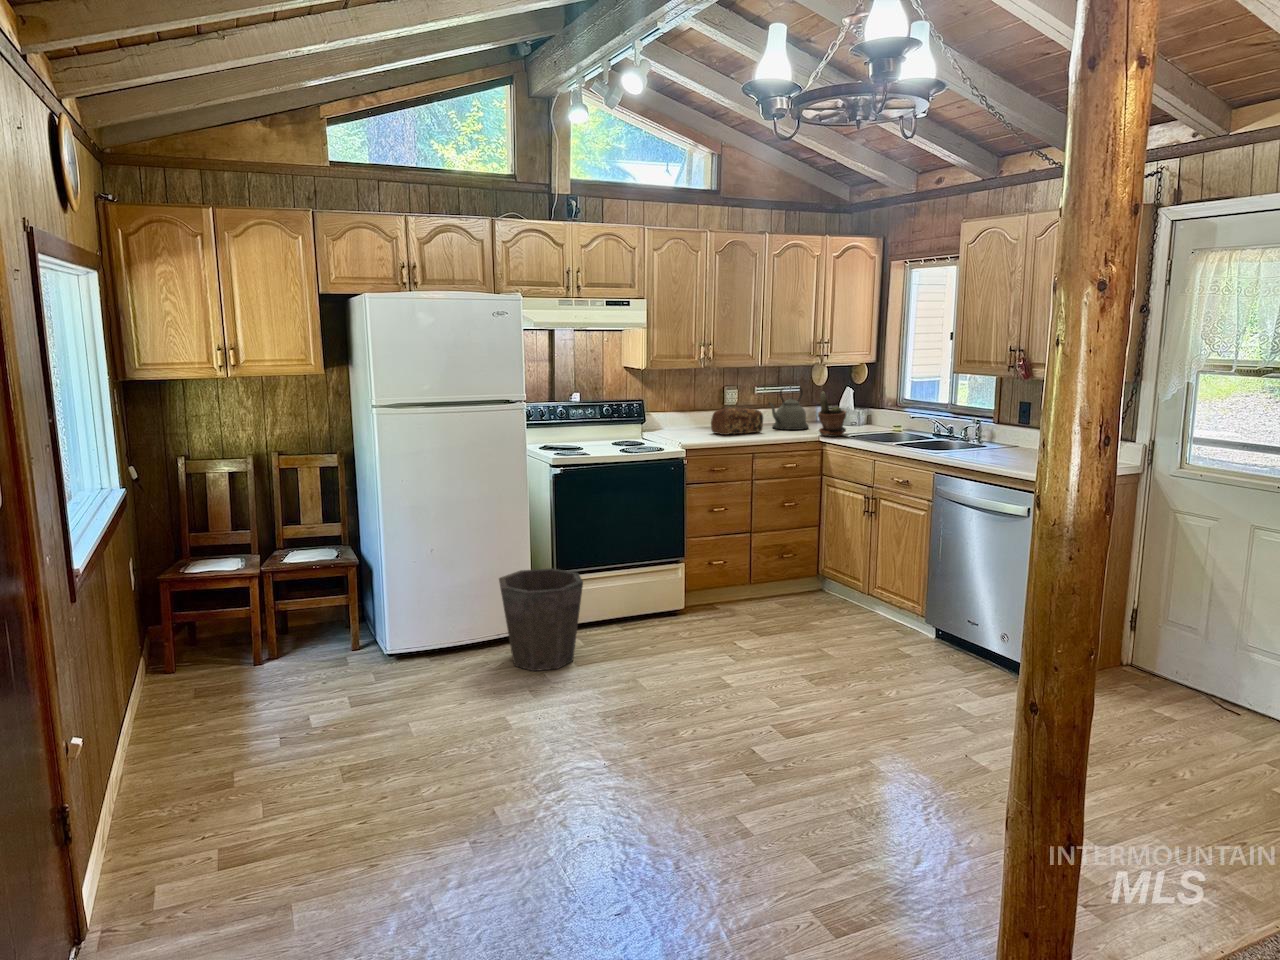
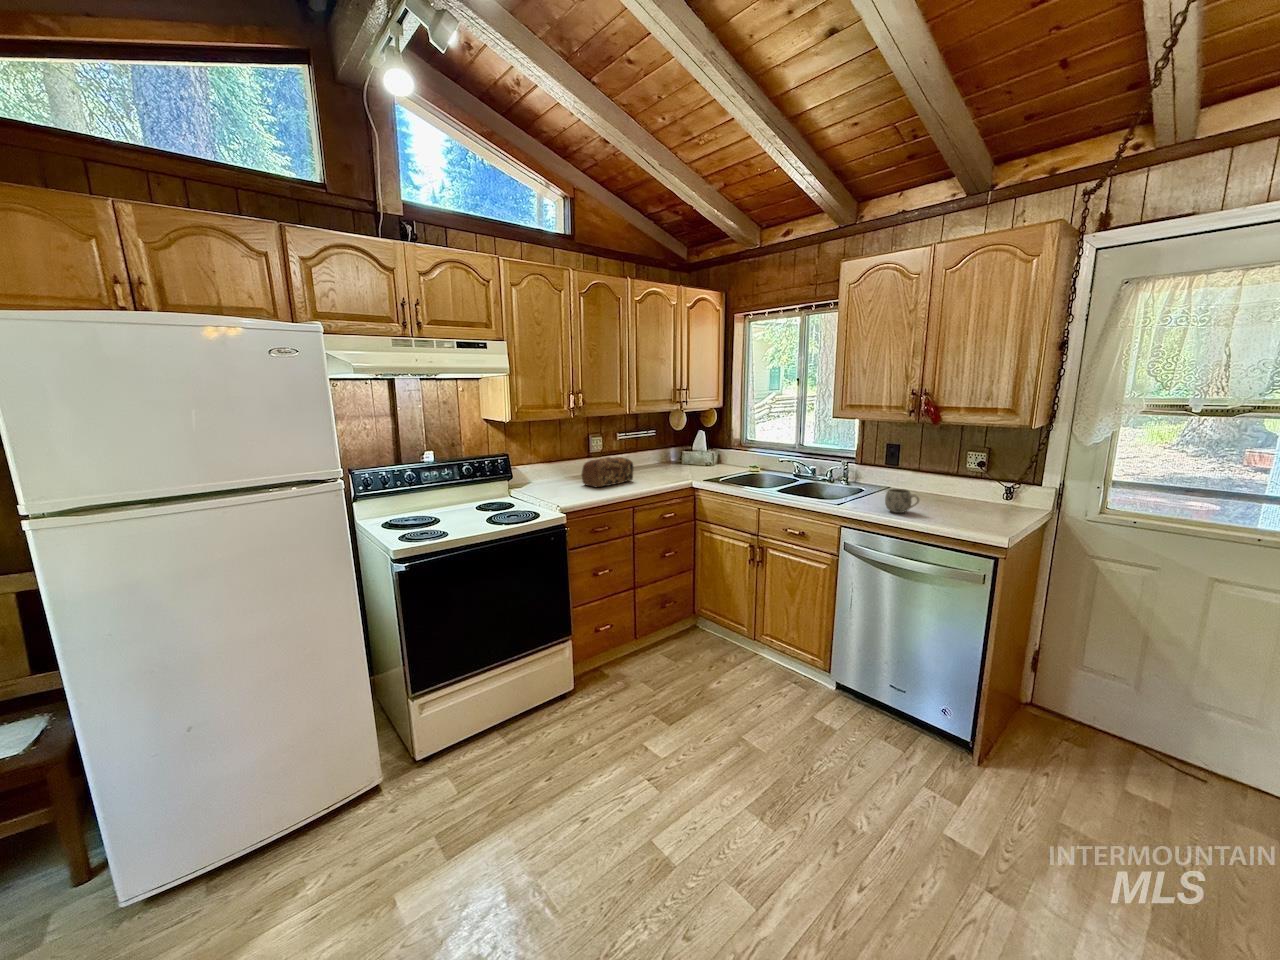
kettle: present [769,387,809,430] -> none [636,433,673,476]
potted plant: present [818,392,846,437] -> none [689,438,716,483]
mug: none [979,440,1007,462] -> present [885,489,919,513]
waste bin: present [499,568,583,671] -> none [310,701,447,883]

